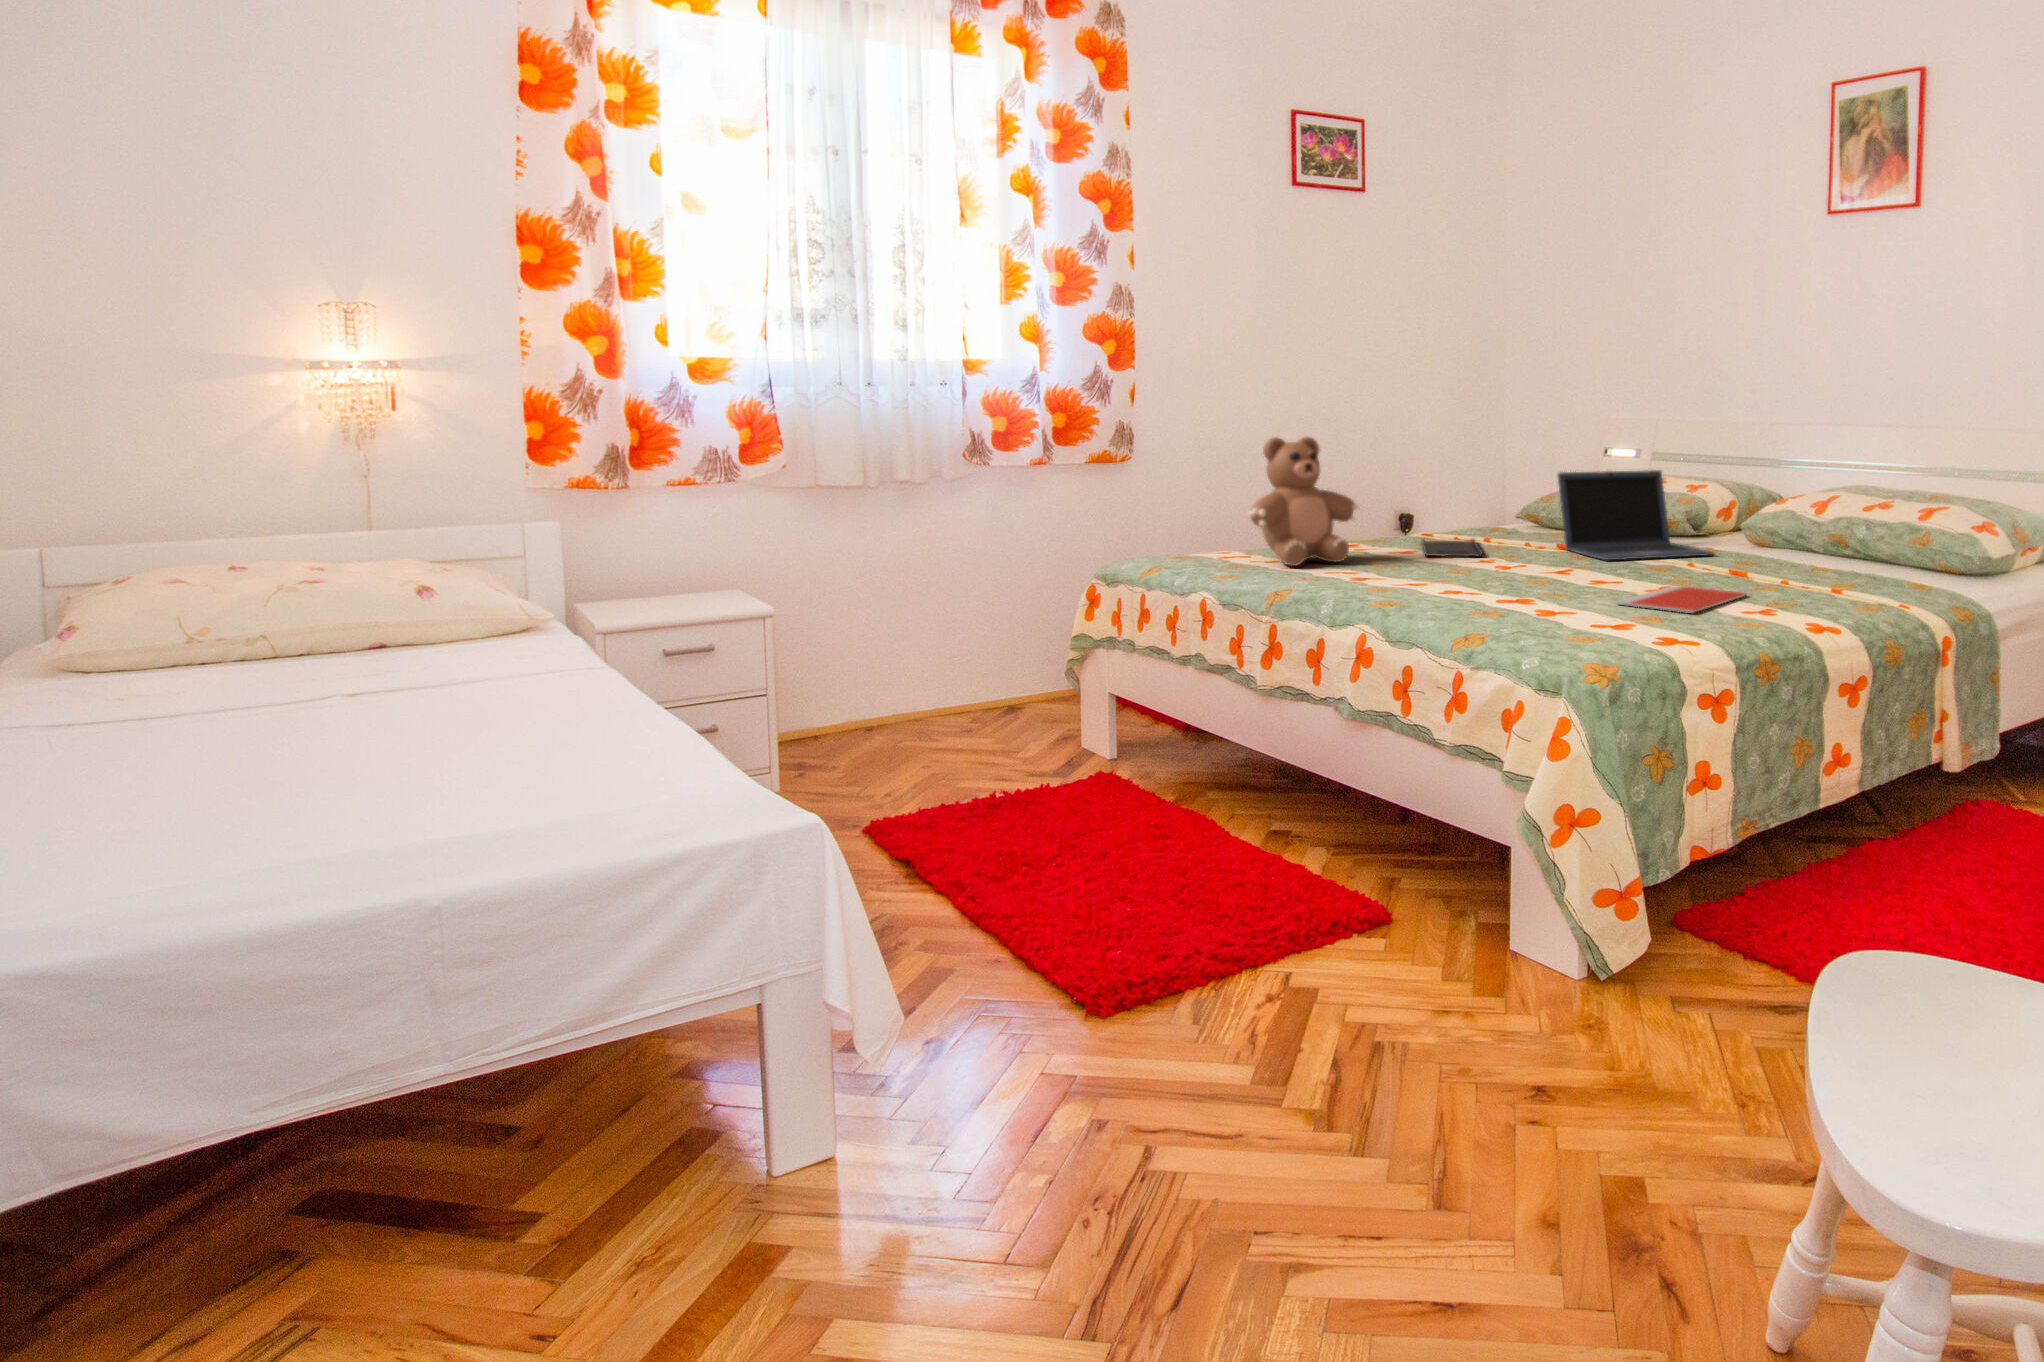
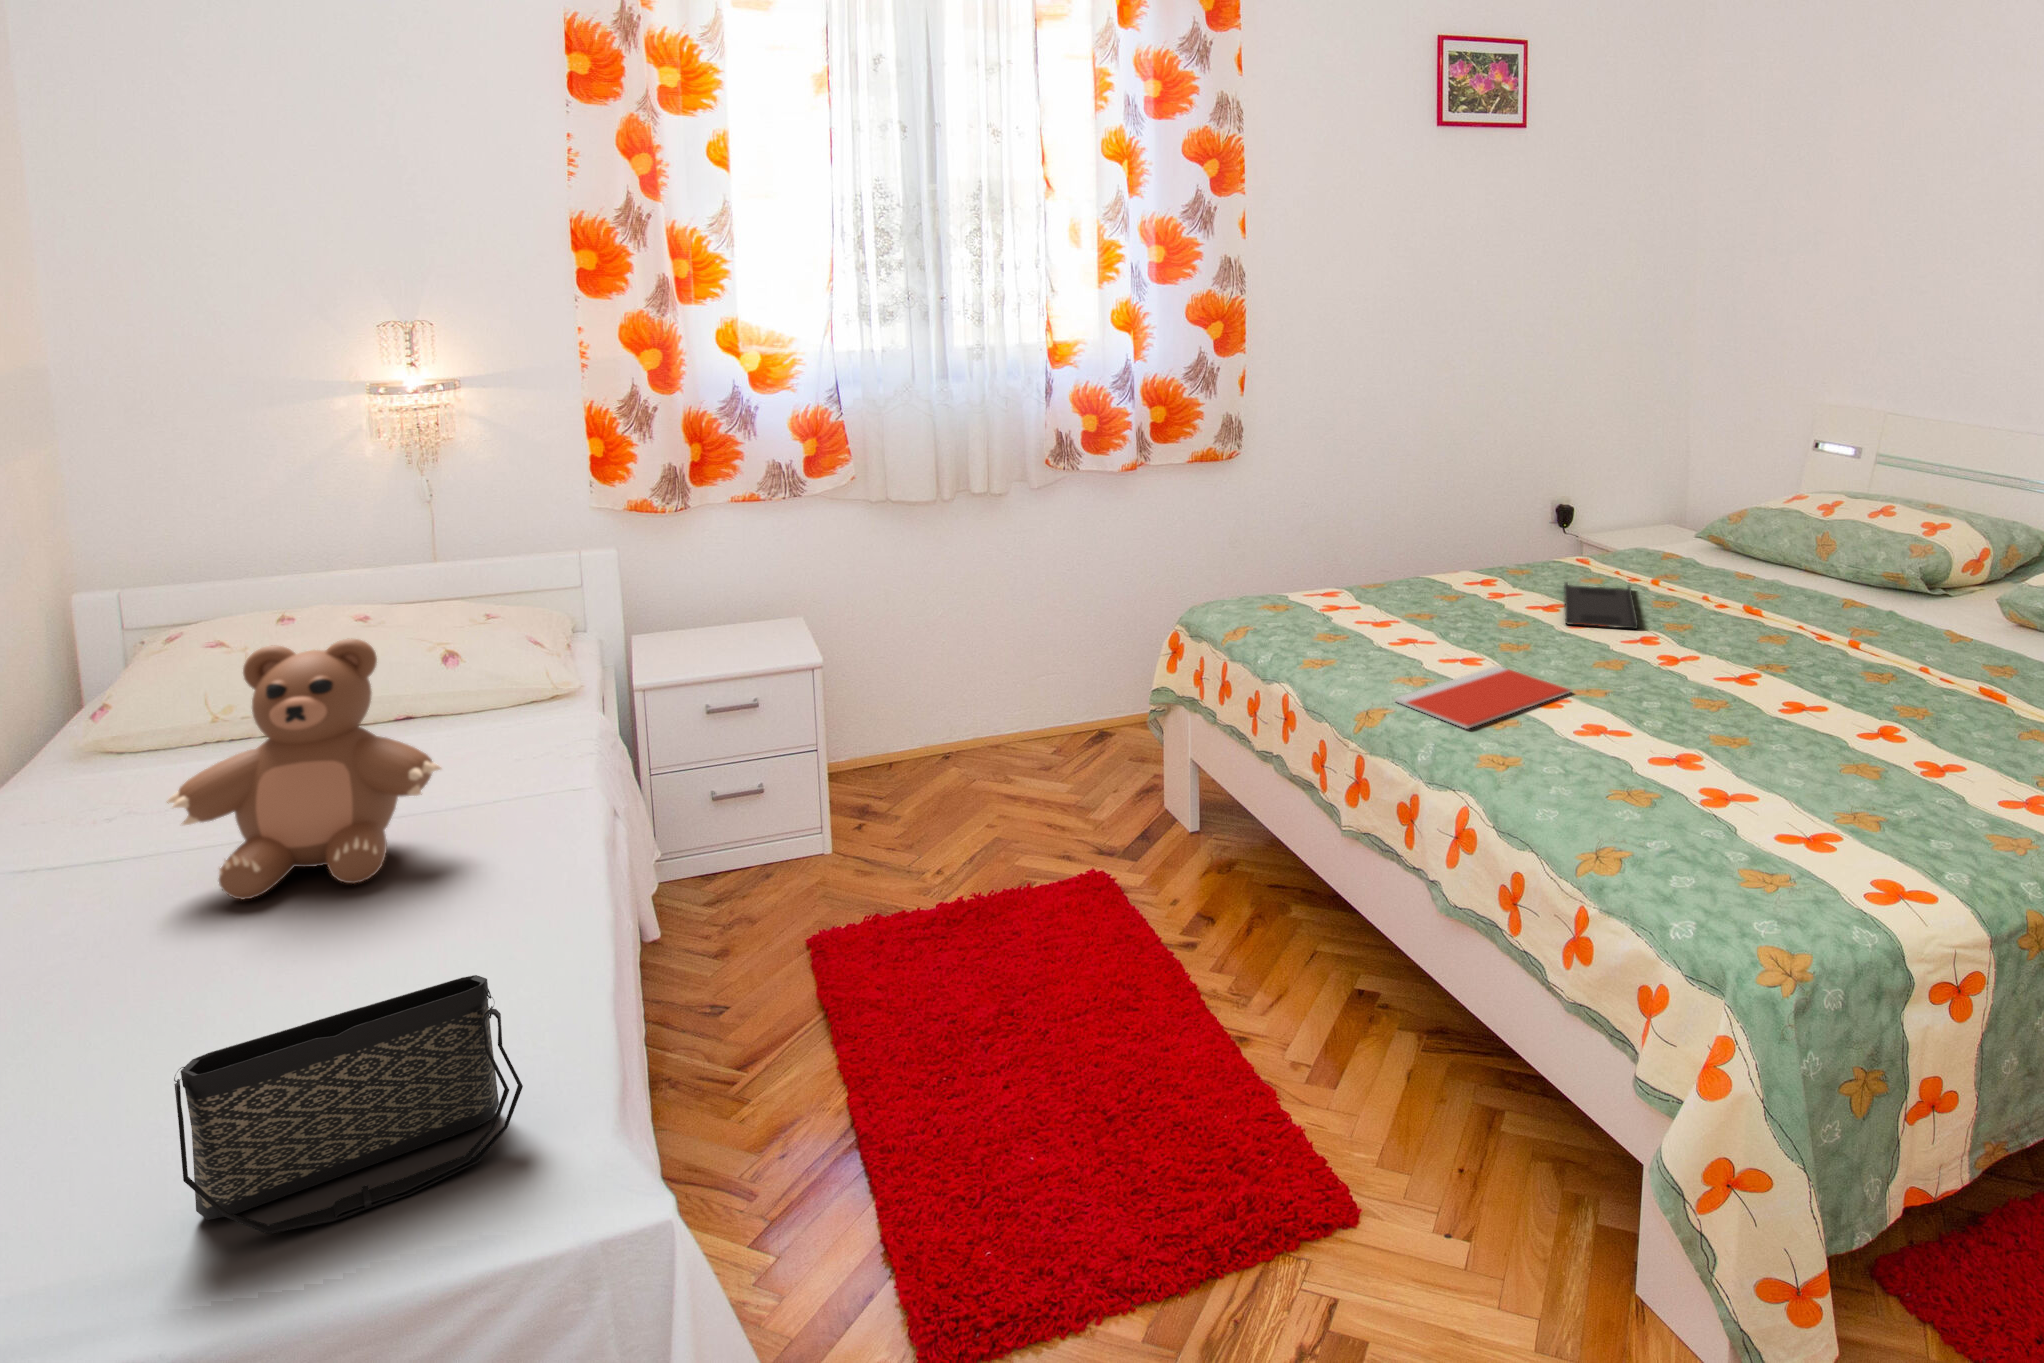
teddy bear: present [1248,437,1359,566] -> present [166,639,441,900]
laptop: present [1558,470,1714,560] -> none [1742,514,1954,649]
notebook: present [1617,586,1747,613] -> present [1394,666,1571,729]
handbag: none [383,680,662,843] -> present [174,975,523,1234]

